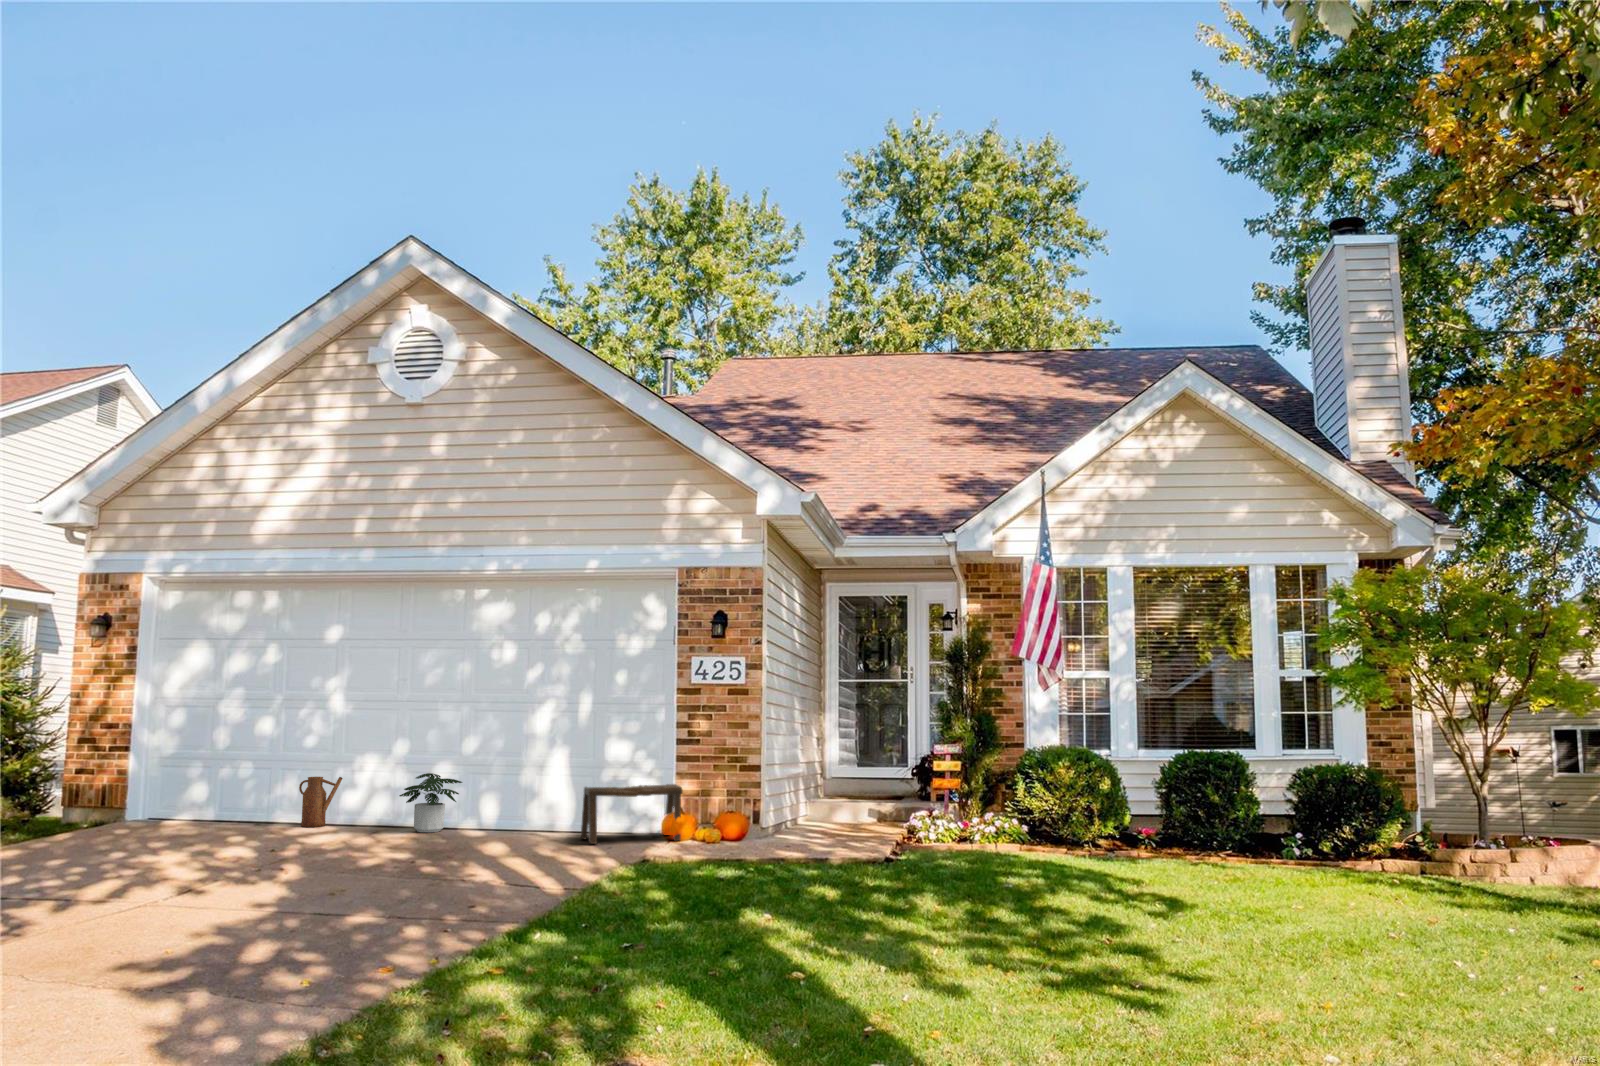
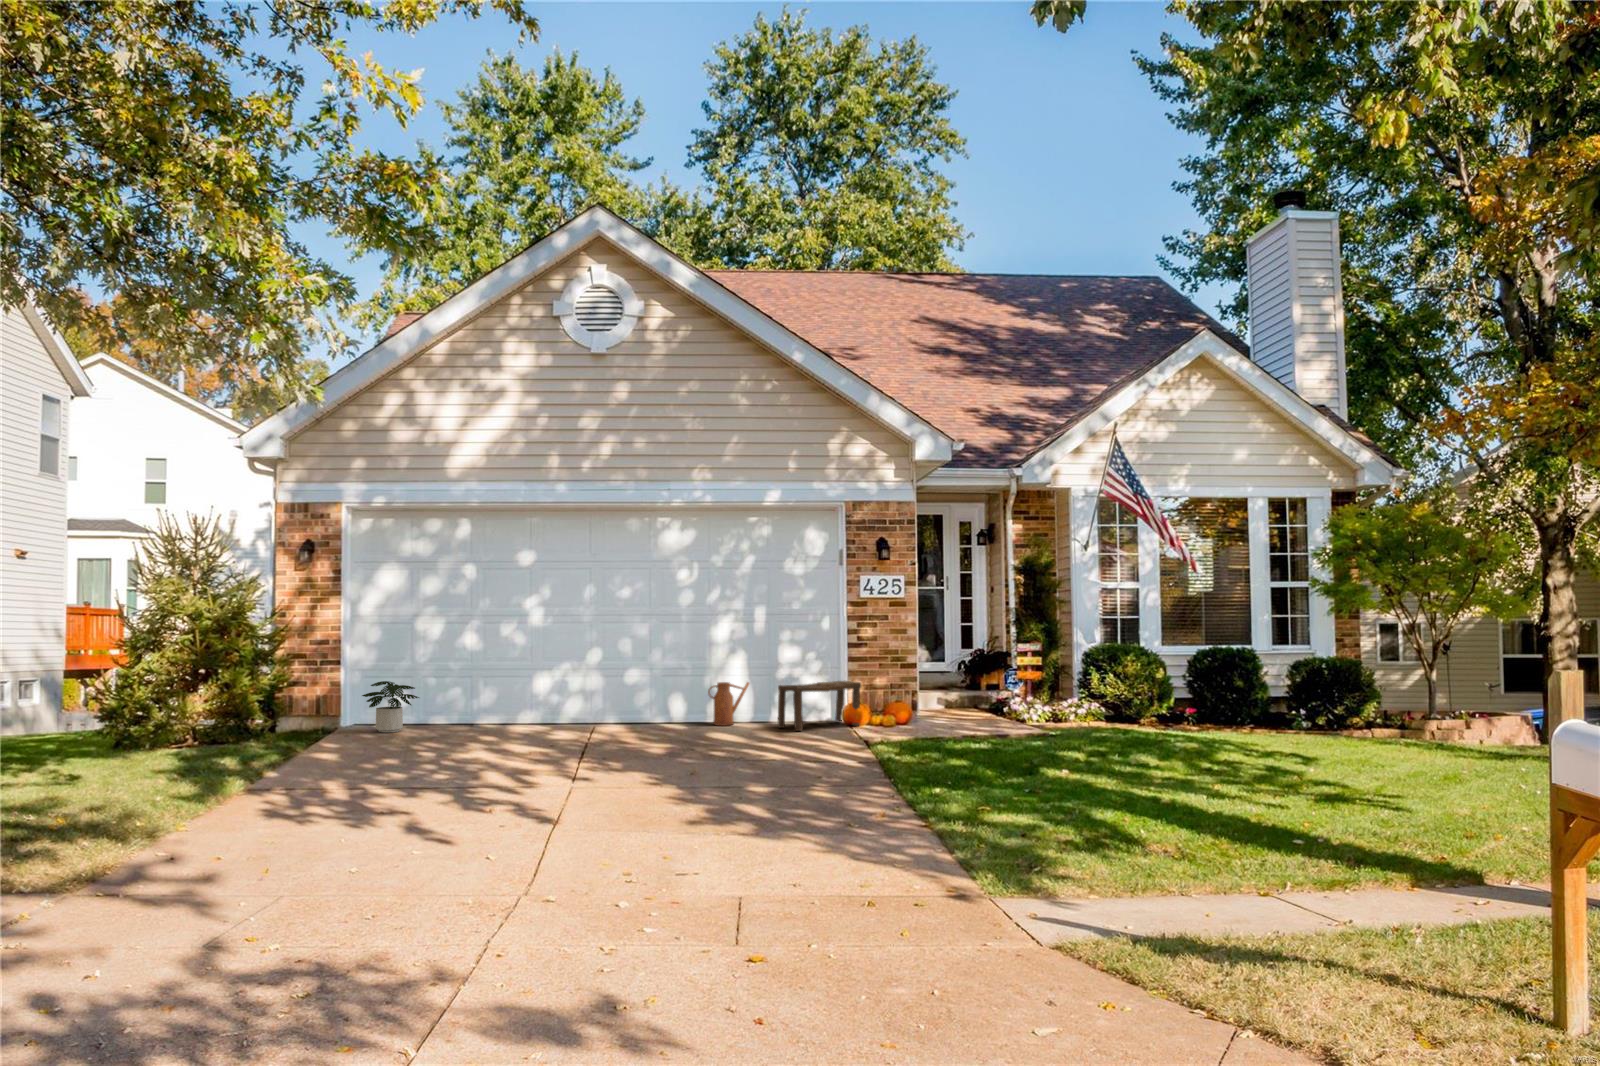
potted plant: present [399,773,462,832] -> present [362,681,419,732]
watering can: present [299,777,343,827] -> present [708,682,749,726]

